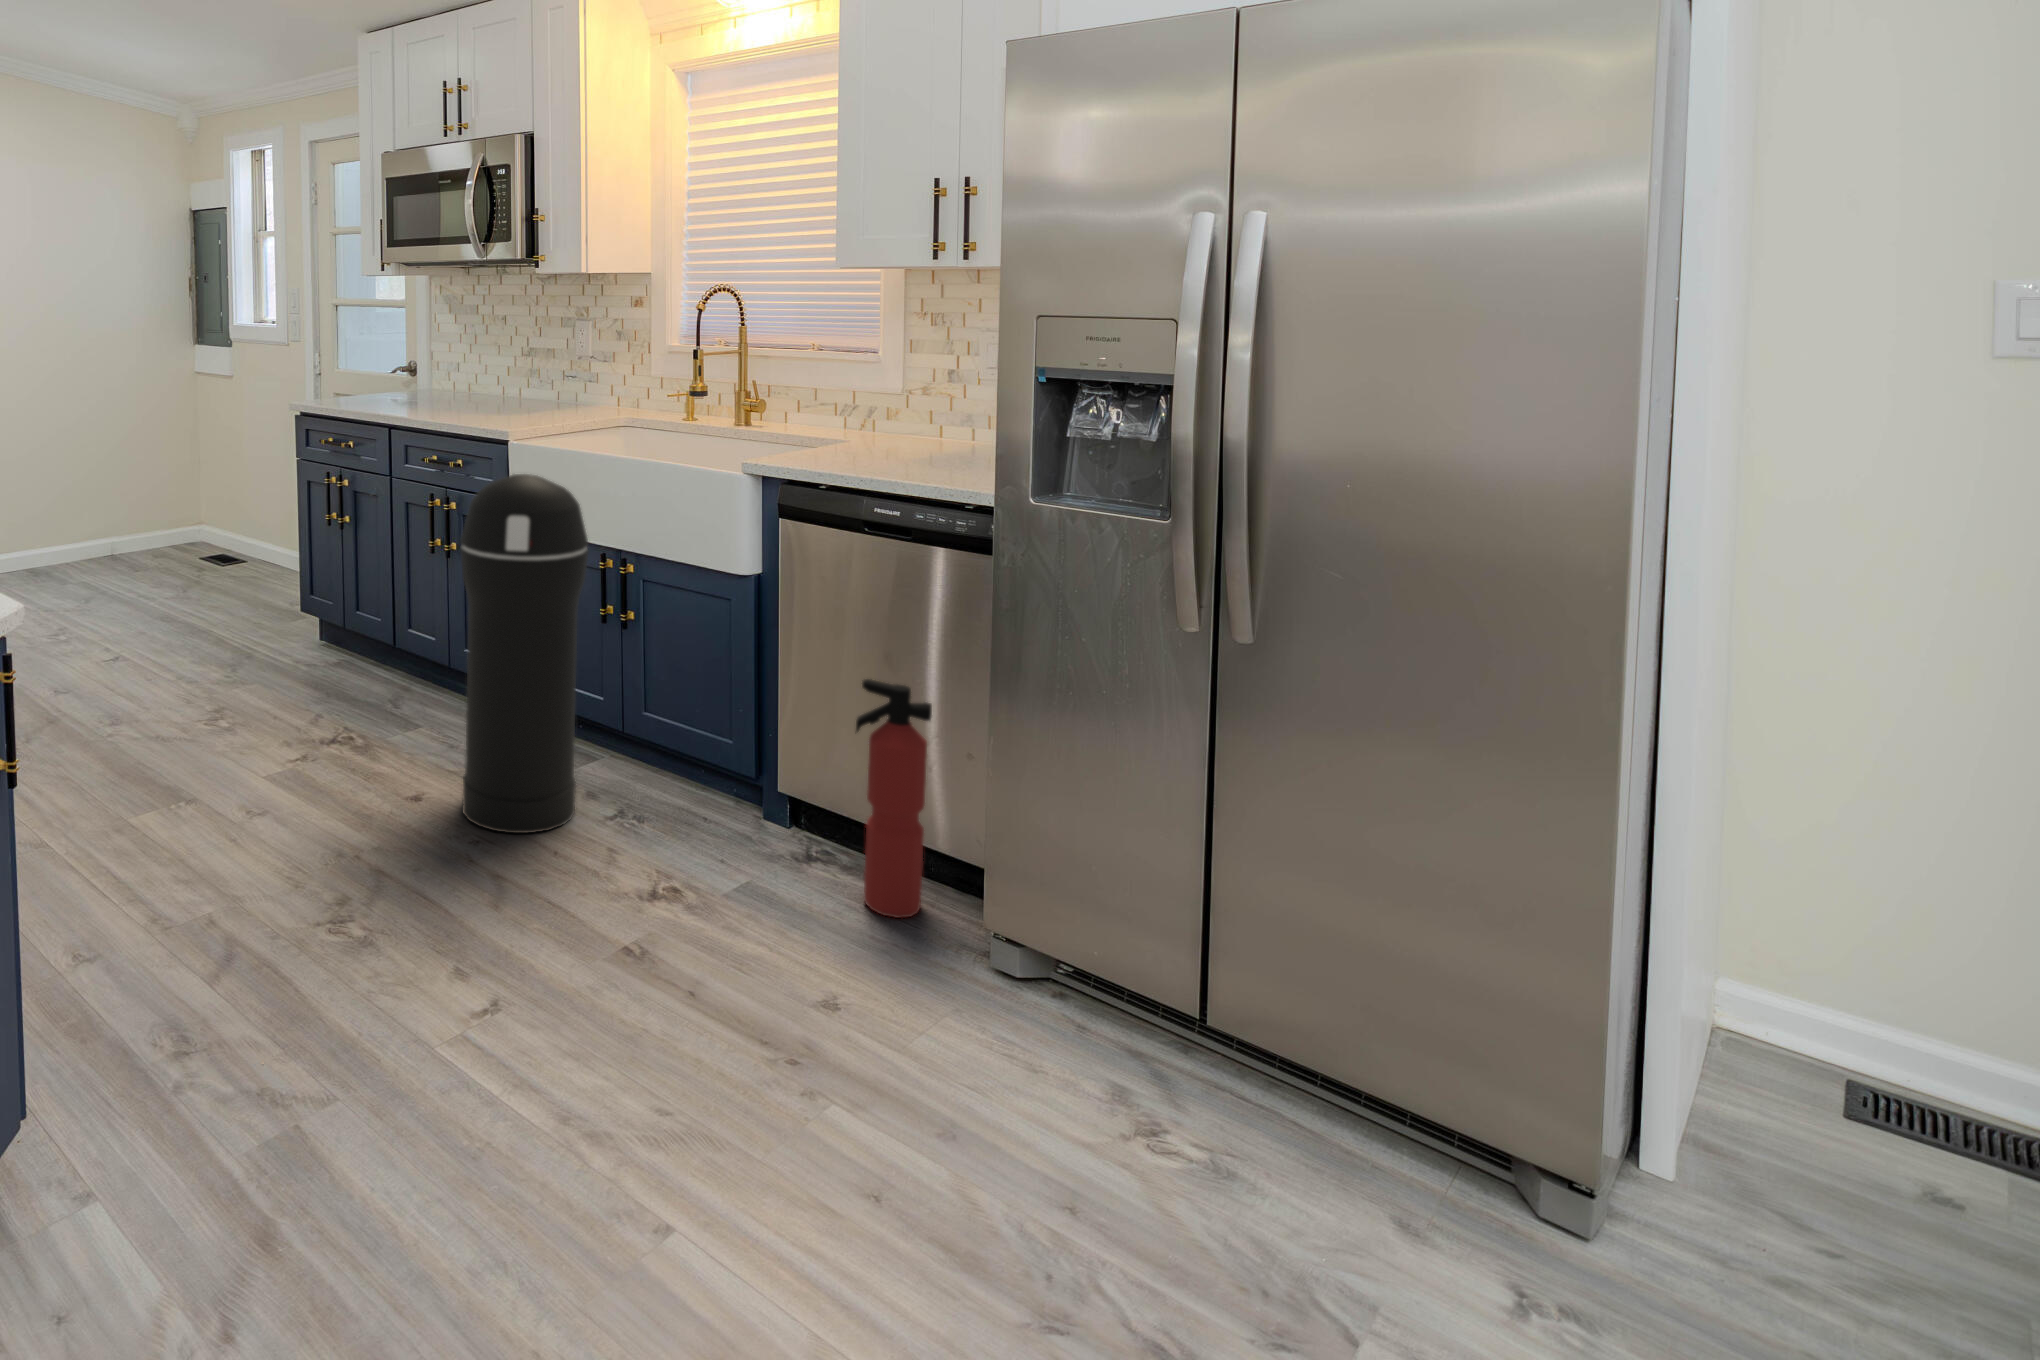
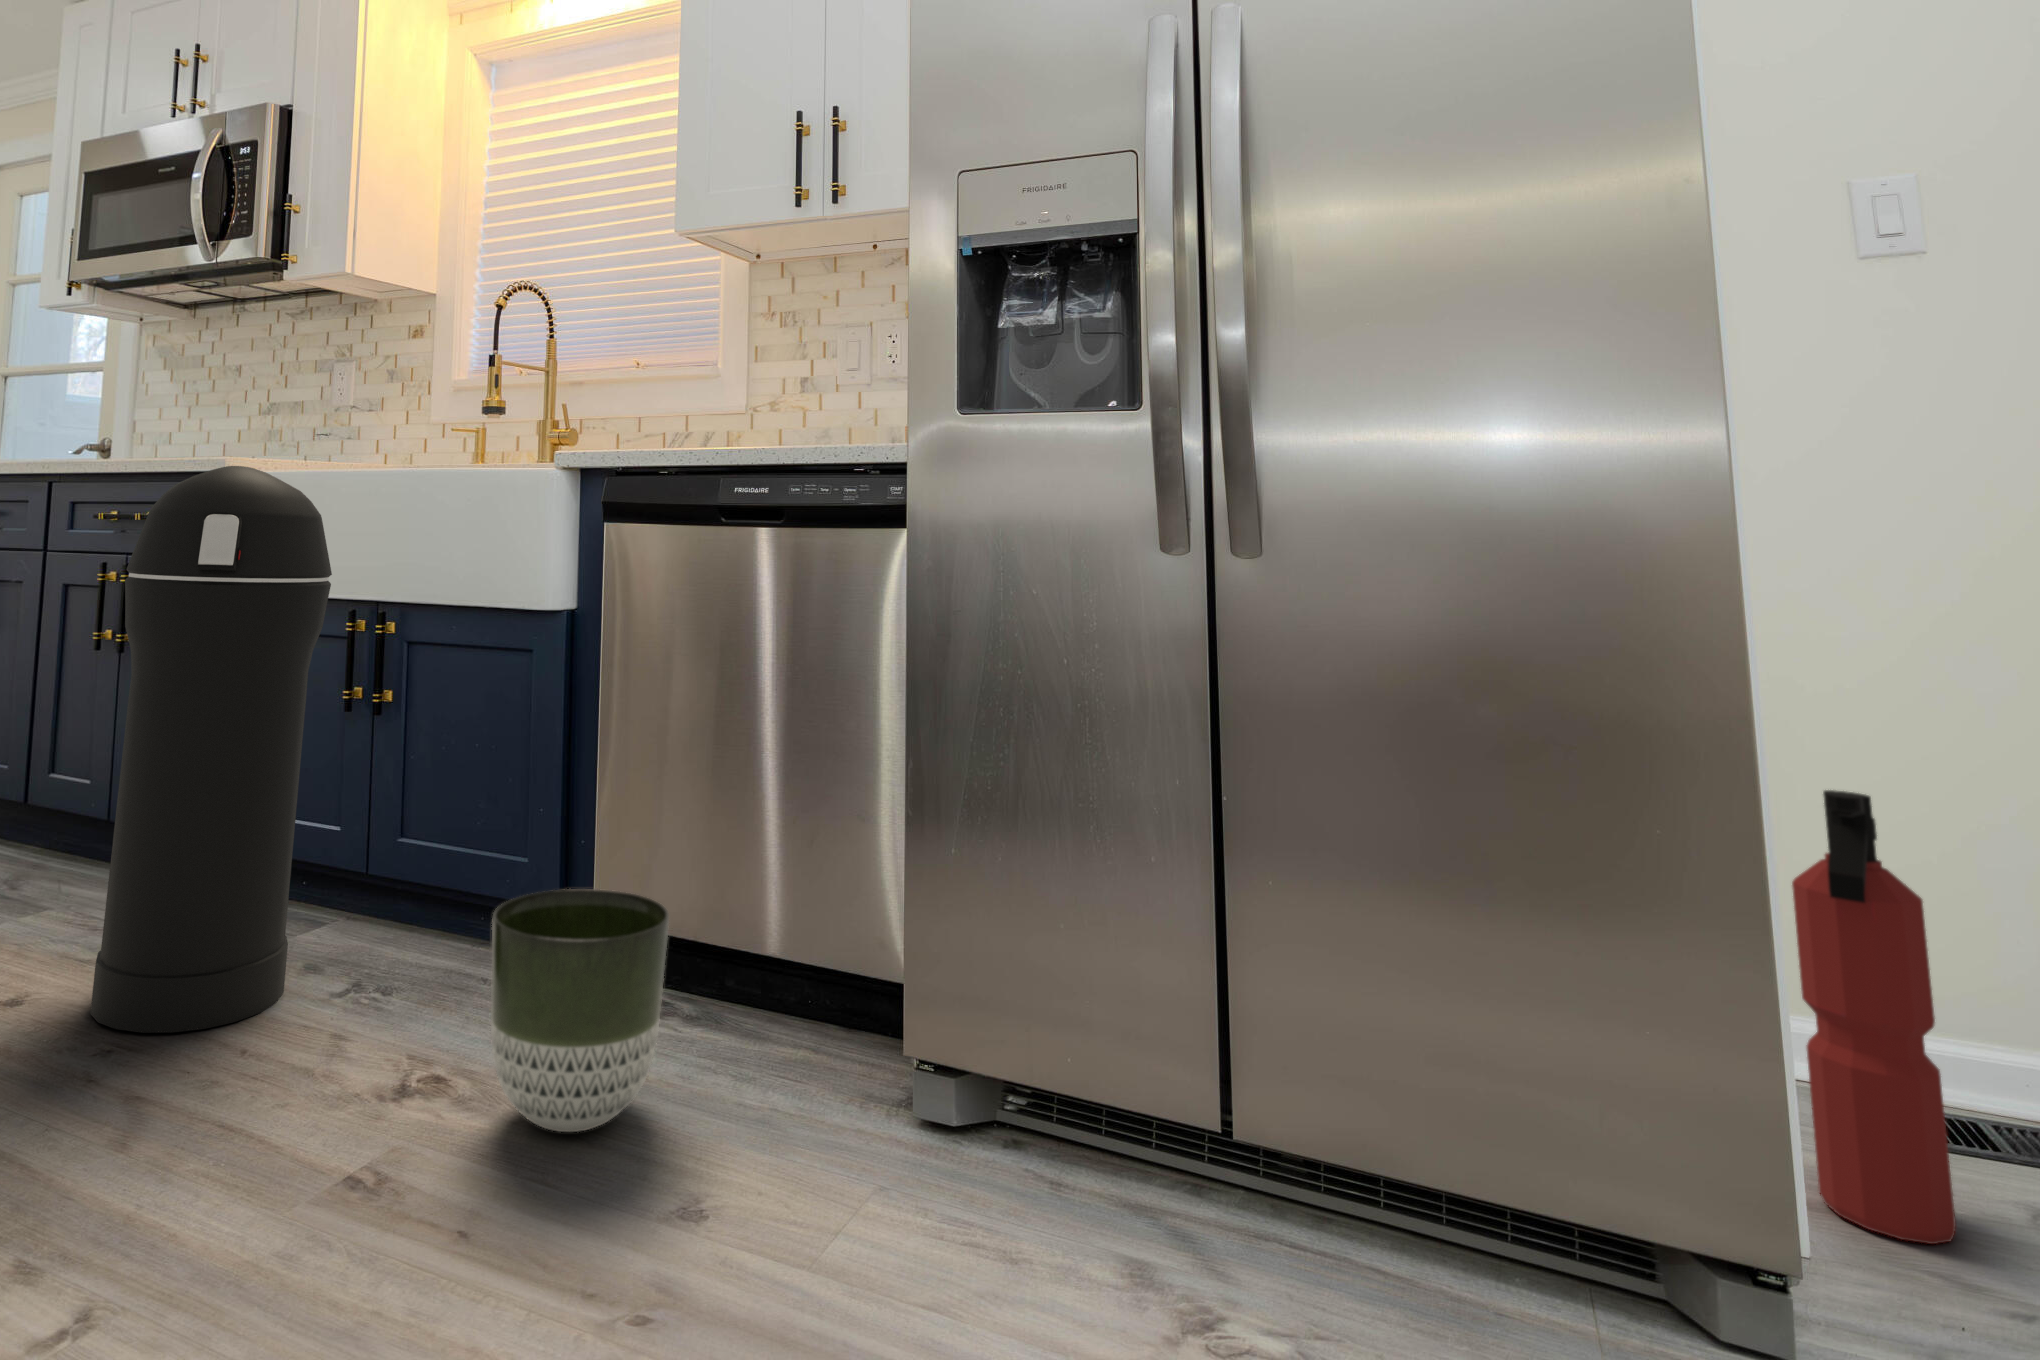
fire extinguisher: present [856,679,932,918] -> present [1792,790,1956,1244]
planter: none [705,786,821,940] -> present [491,889,669,1132]

